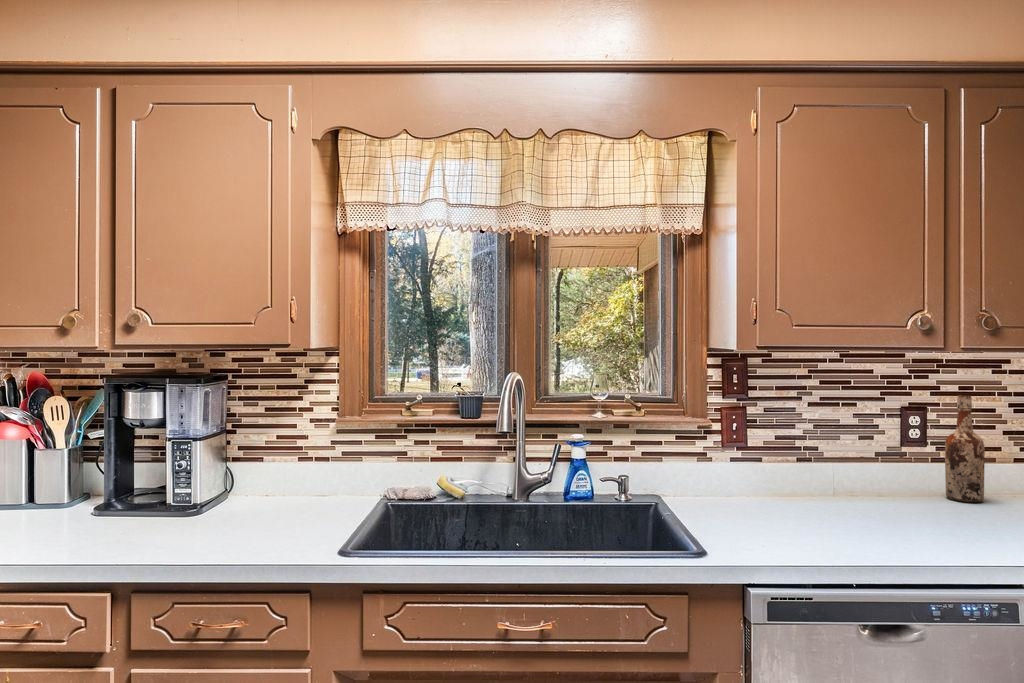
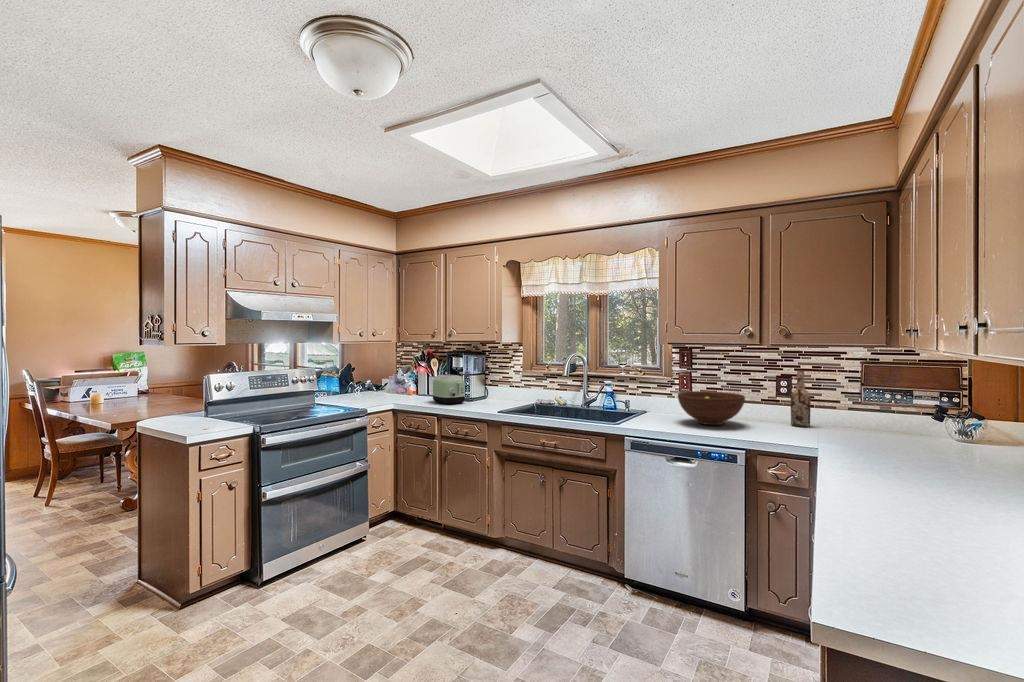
toaster: none [77,444,198,540] -> present [432,375,465,404]
fruit bowl: none [783,445,935,523] -> present [678,391,745,425]

